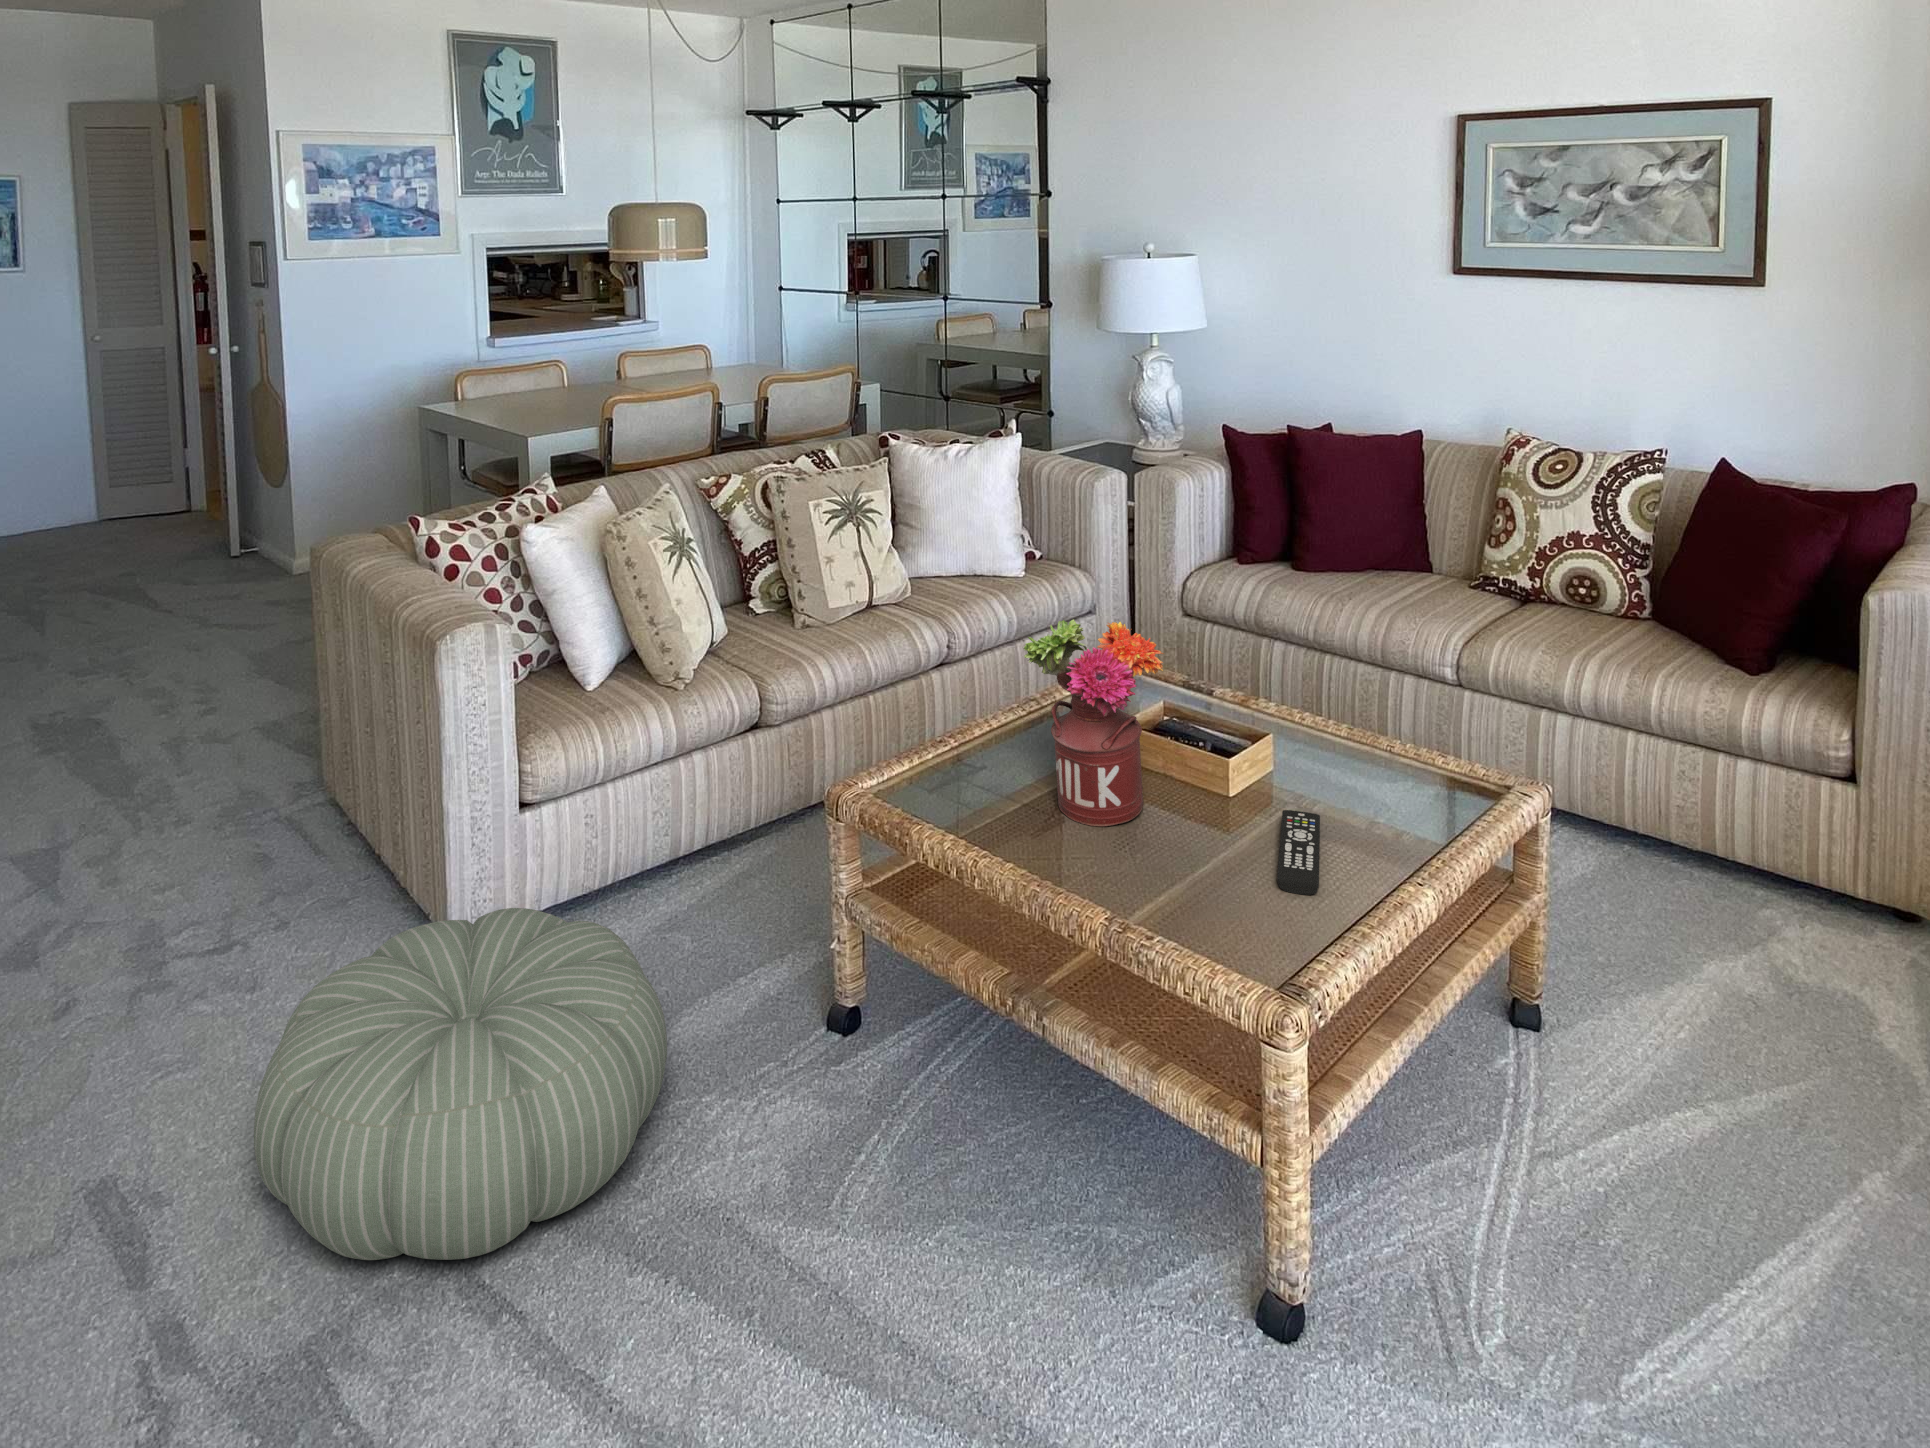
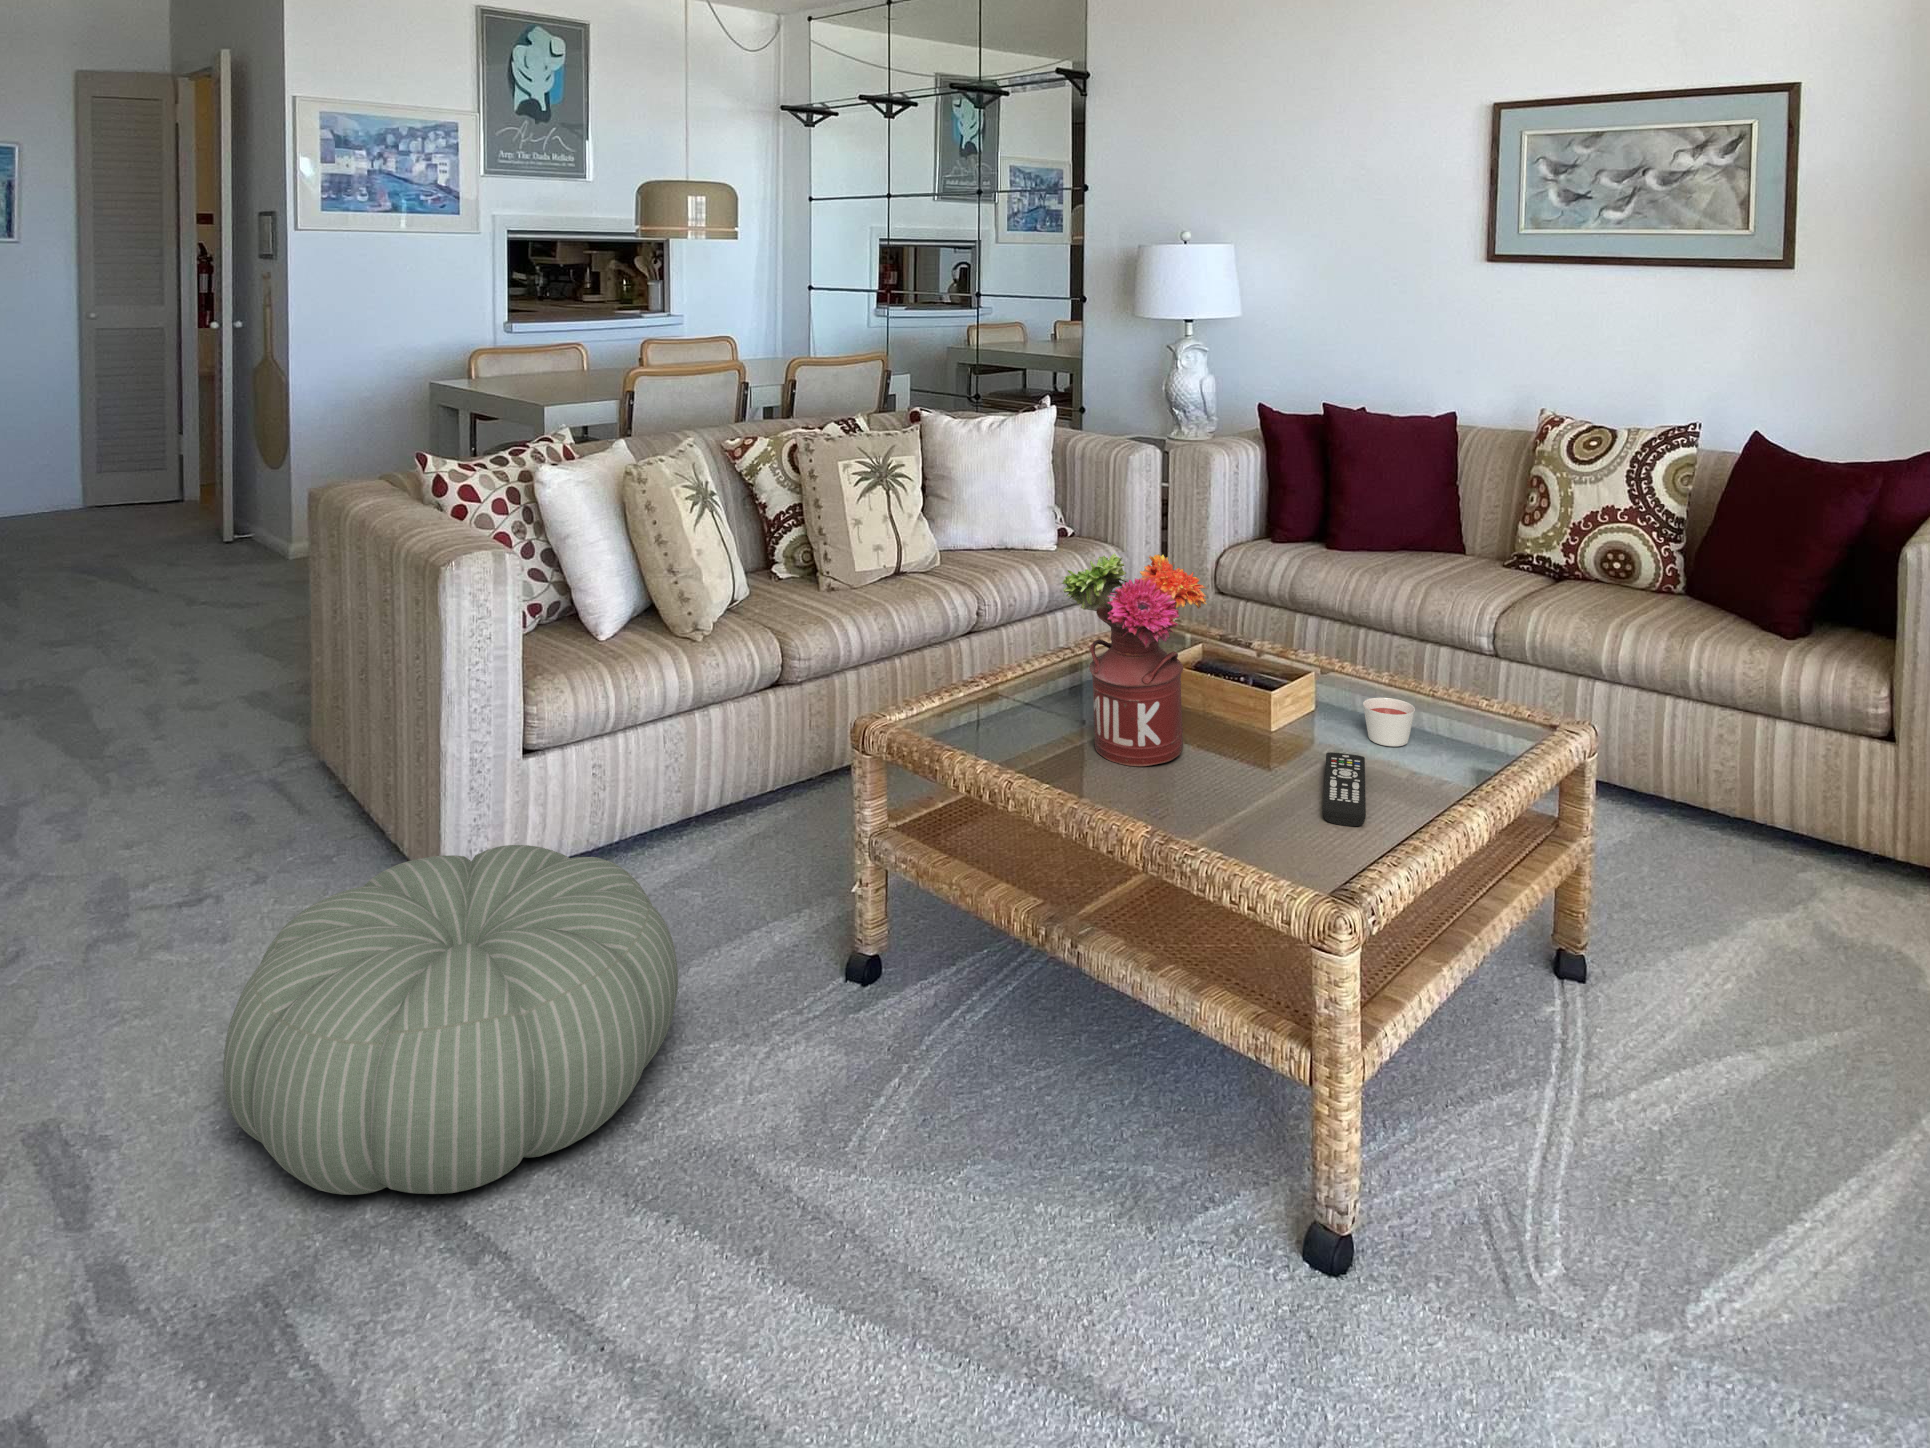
candle: none [1319,748,1370,798] -> present [1363,698,1415,746]

